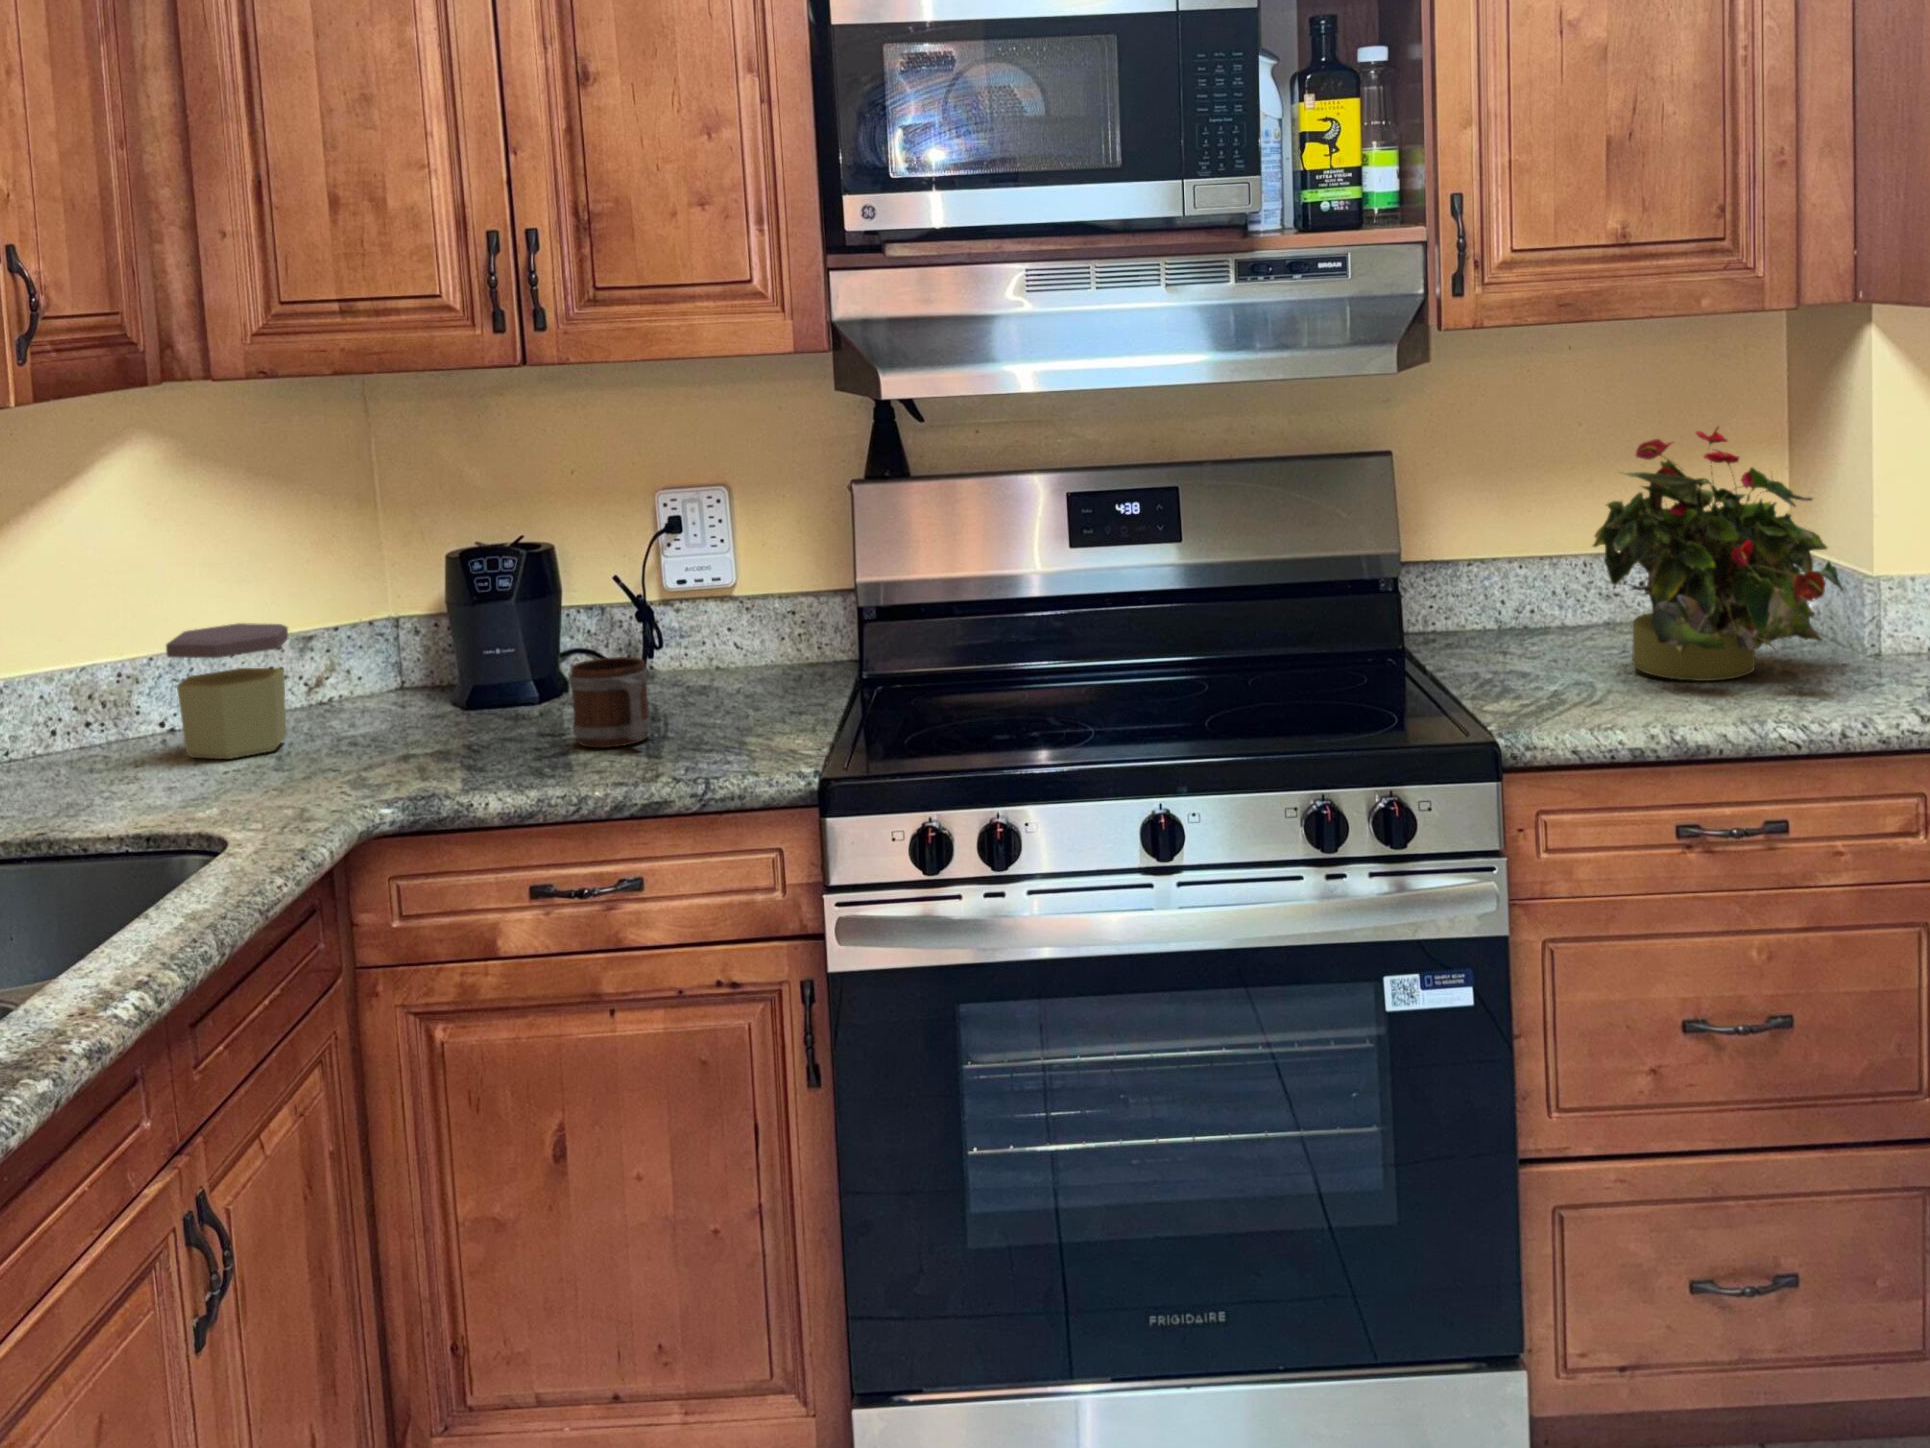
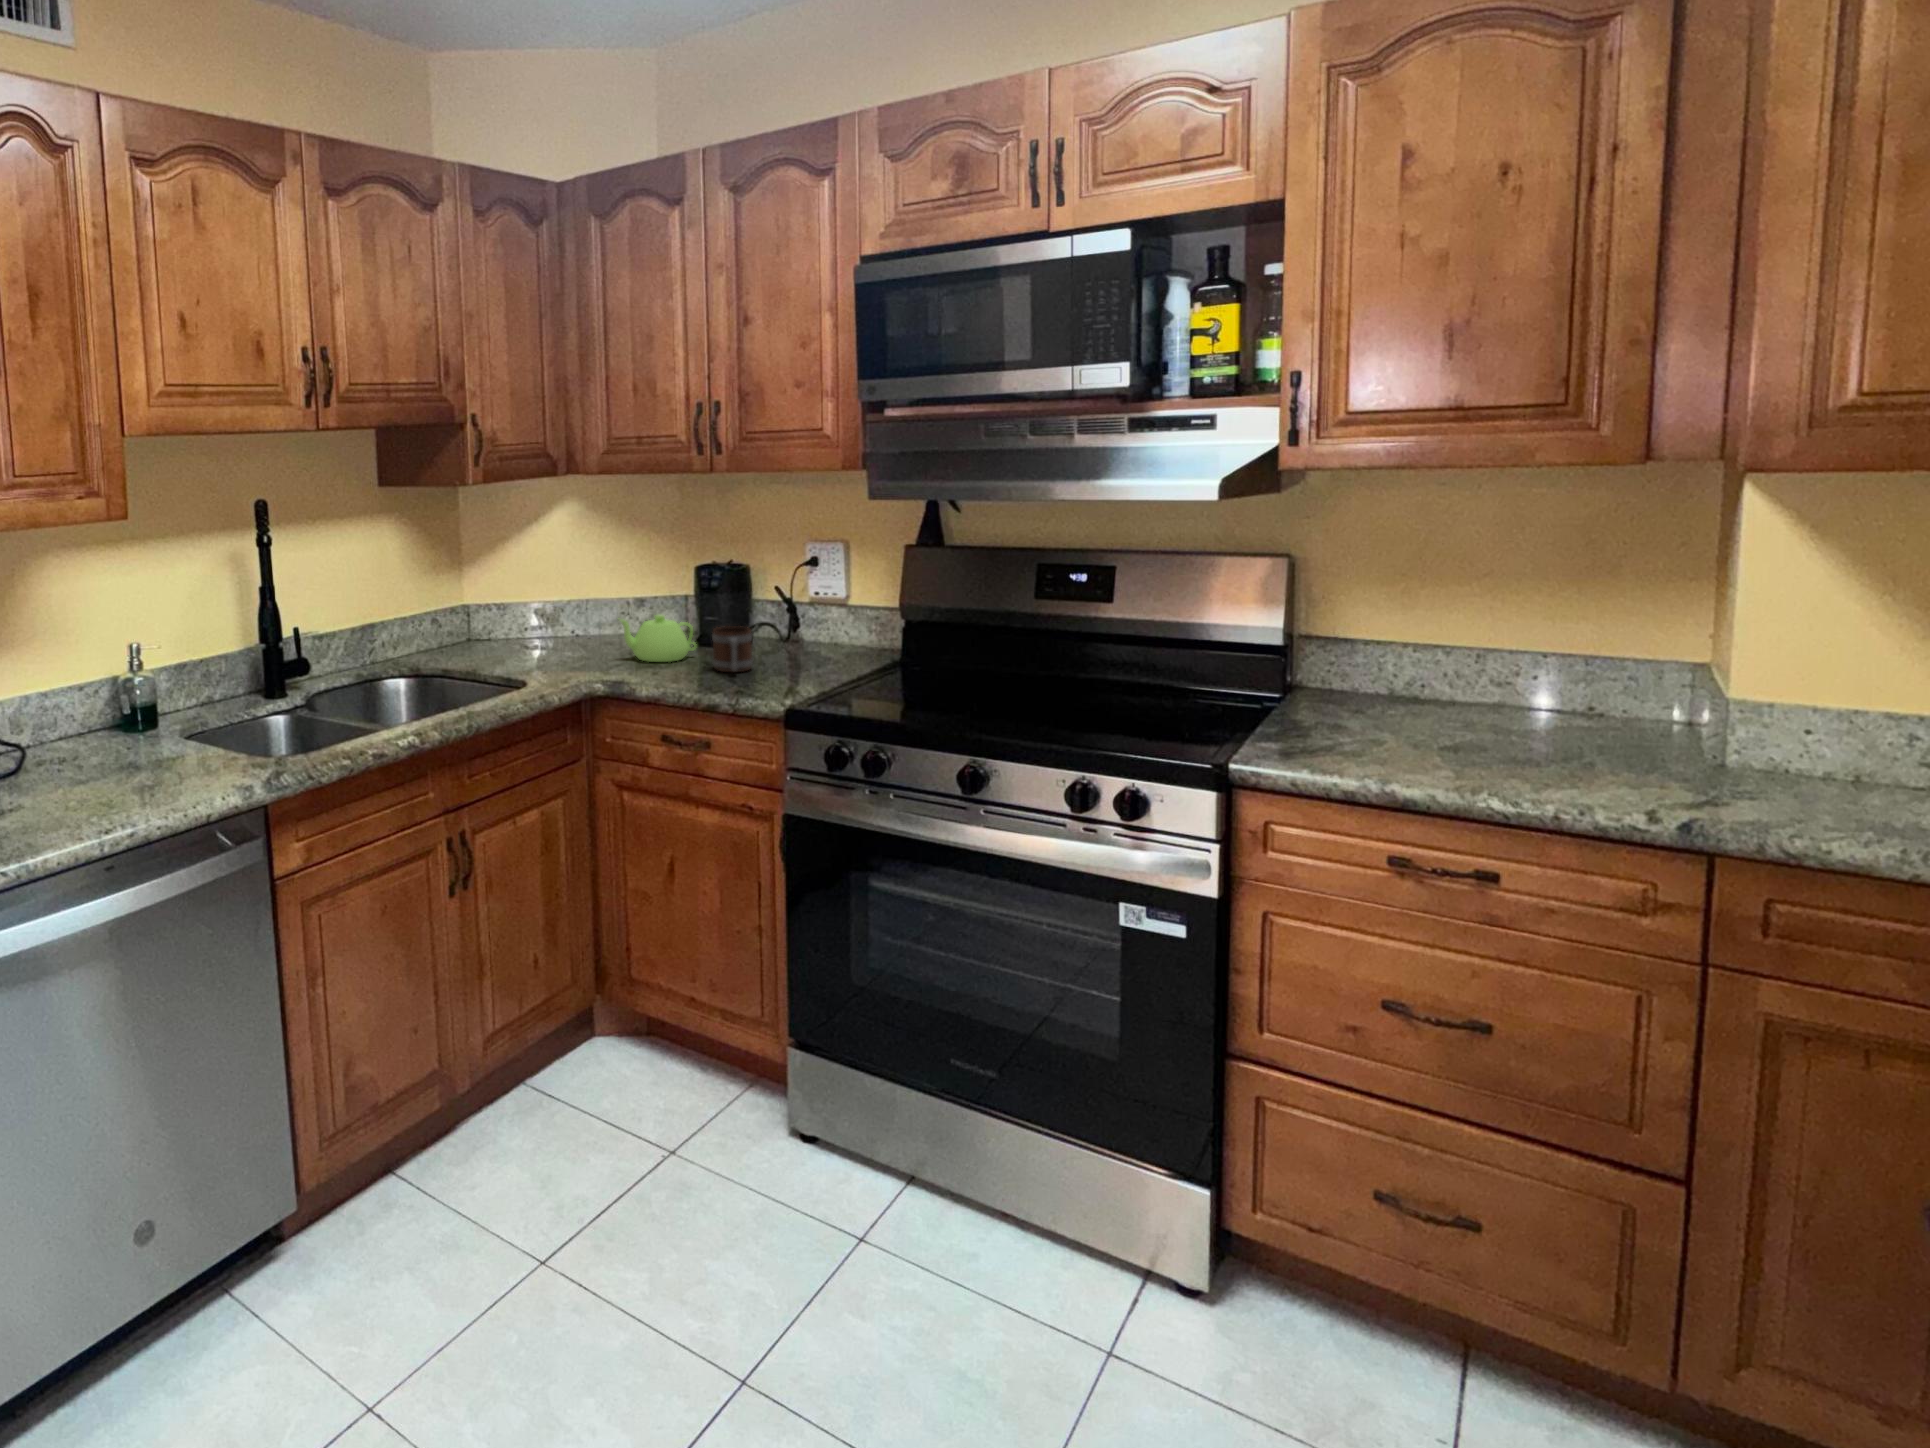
potted plant: present [1593,427,1843,681] -> none [1401,556,1664,757]
jar: present [166,623,288,759] -> none [557,588,613,650]
teapot: none [347,656,504,755] -> present [620,615,697,662]

